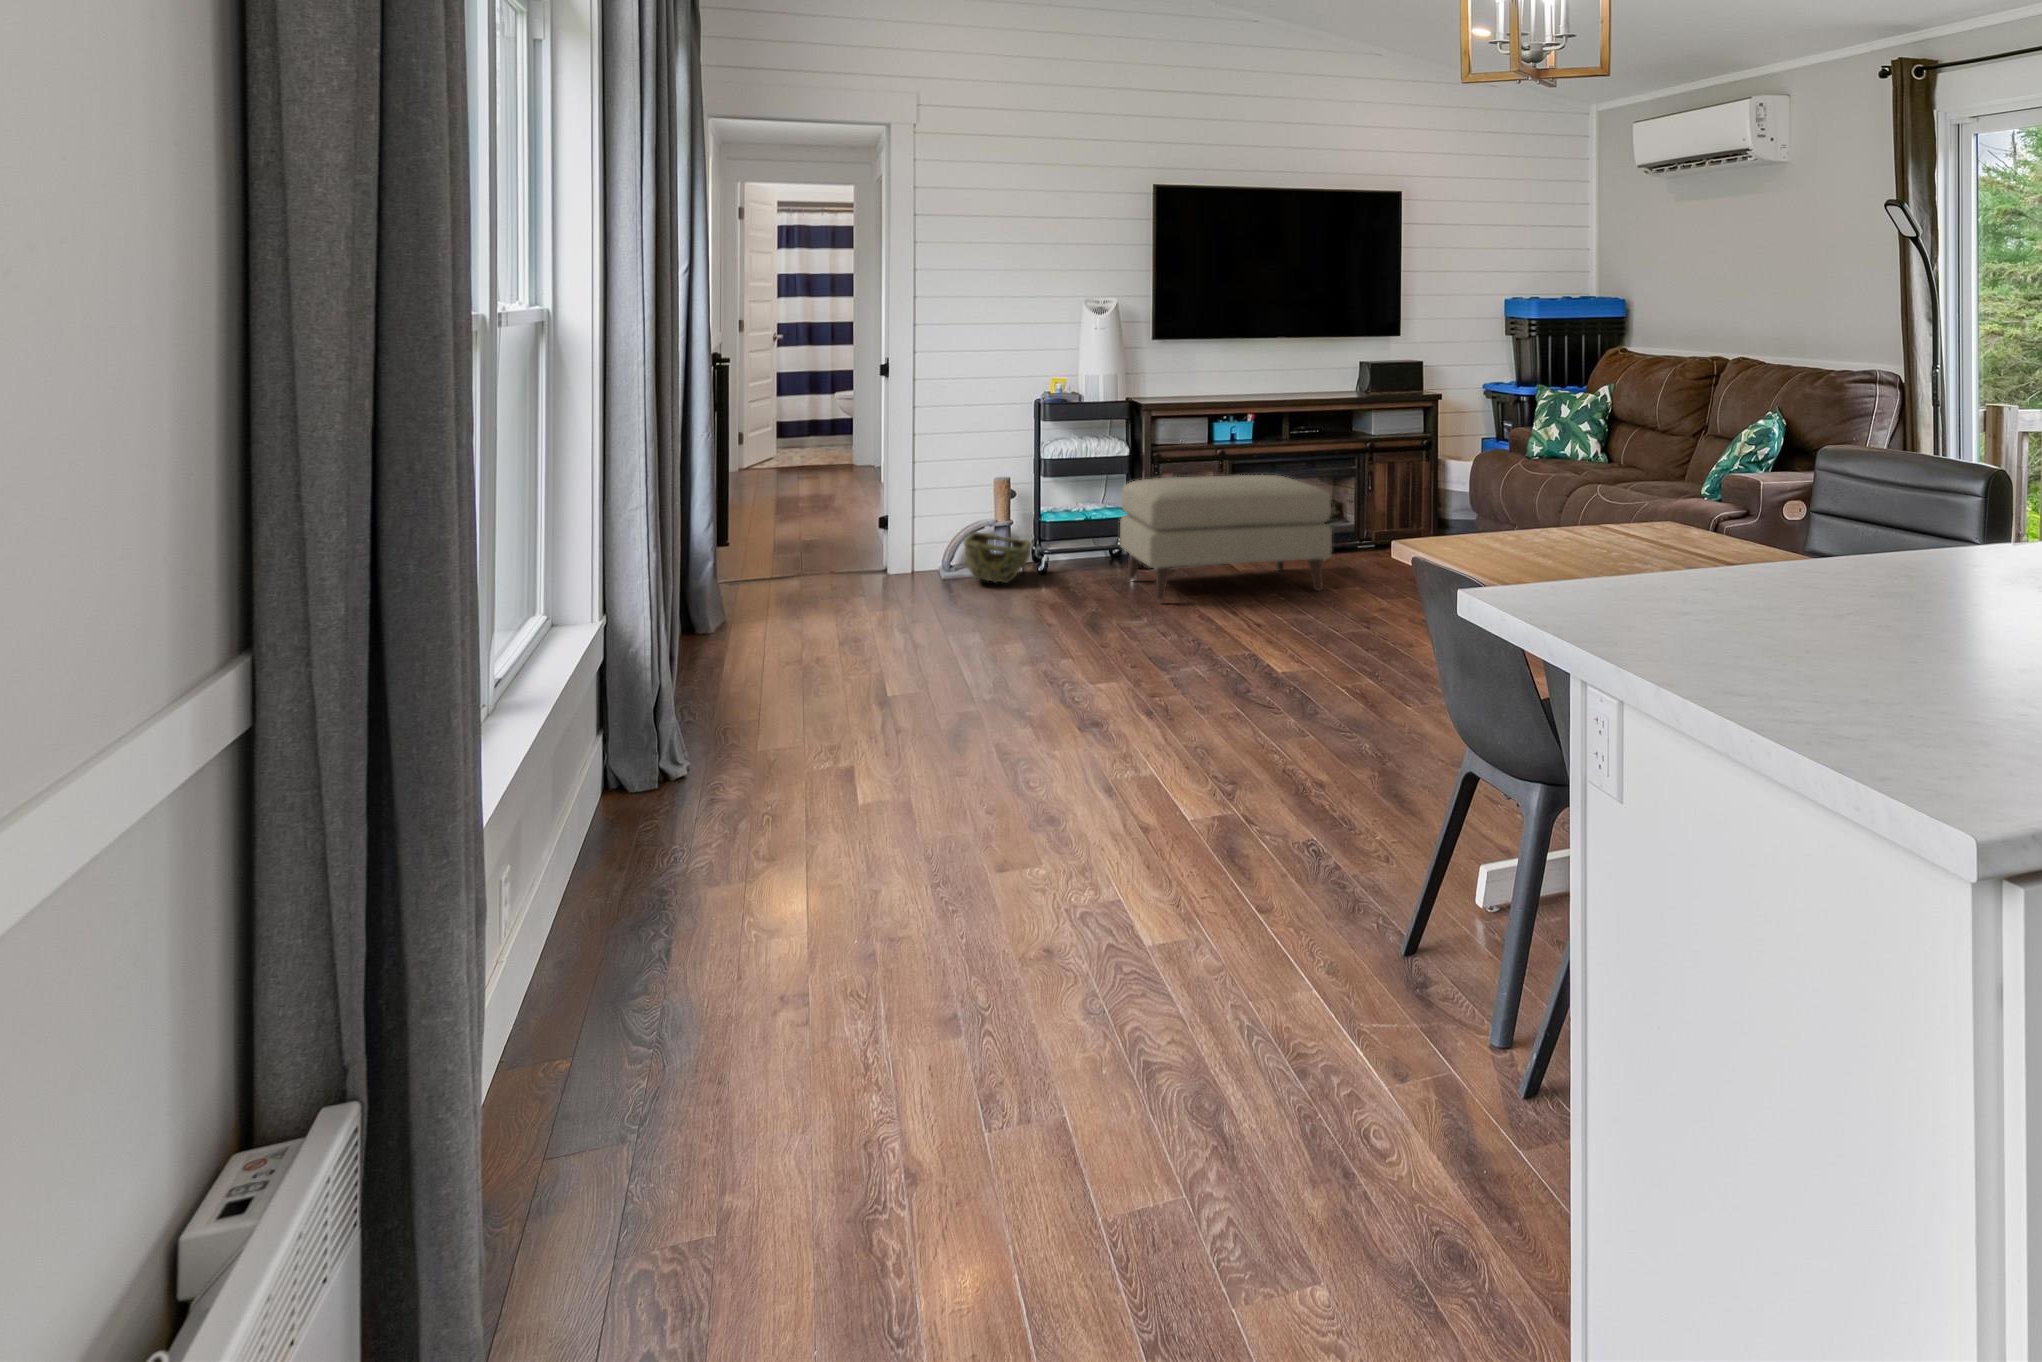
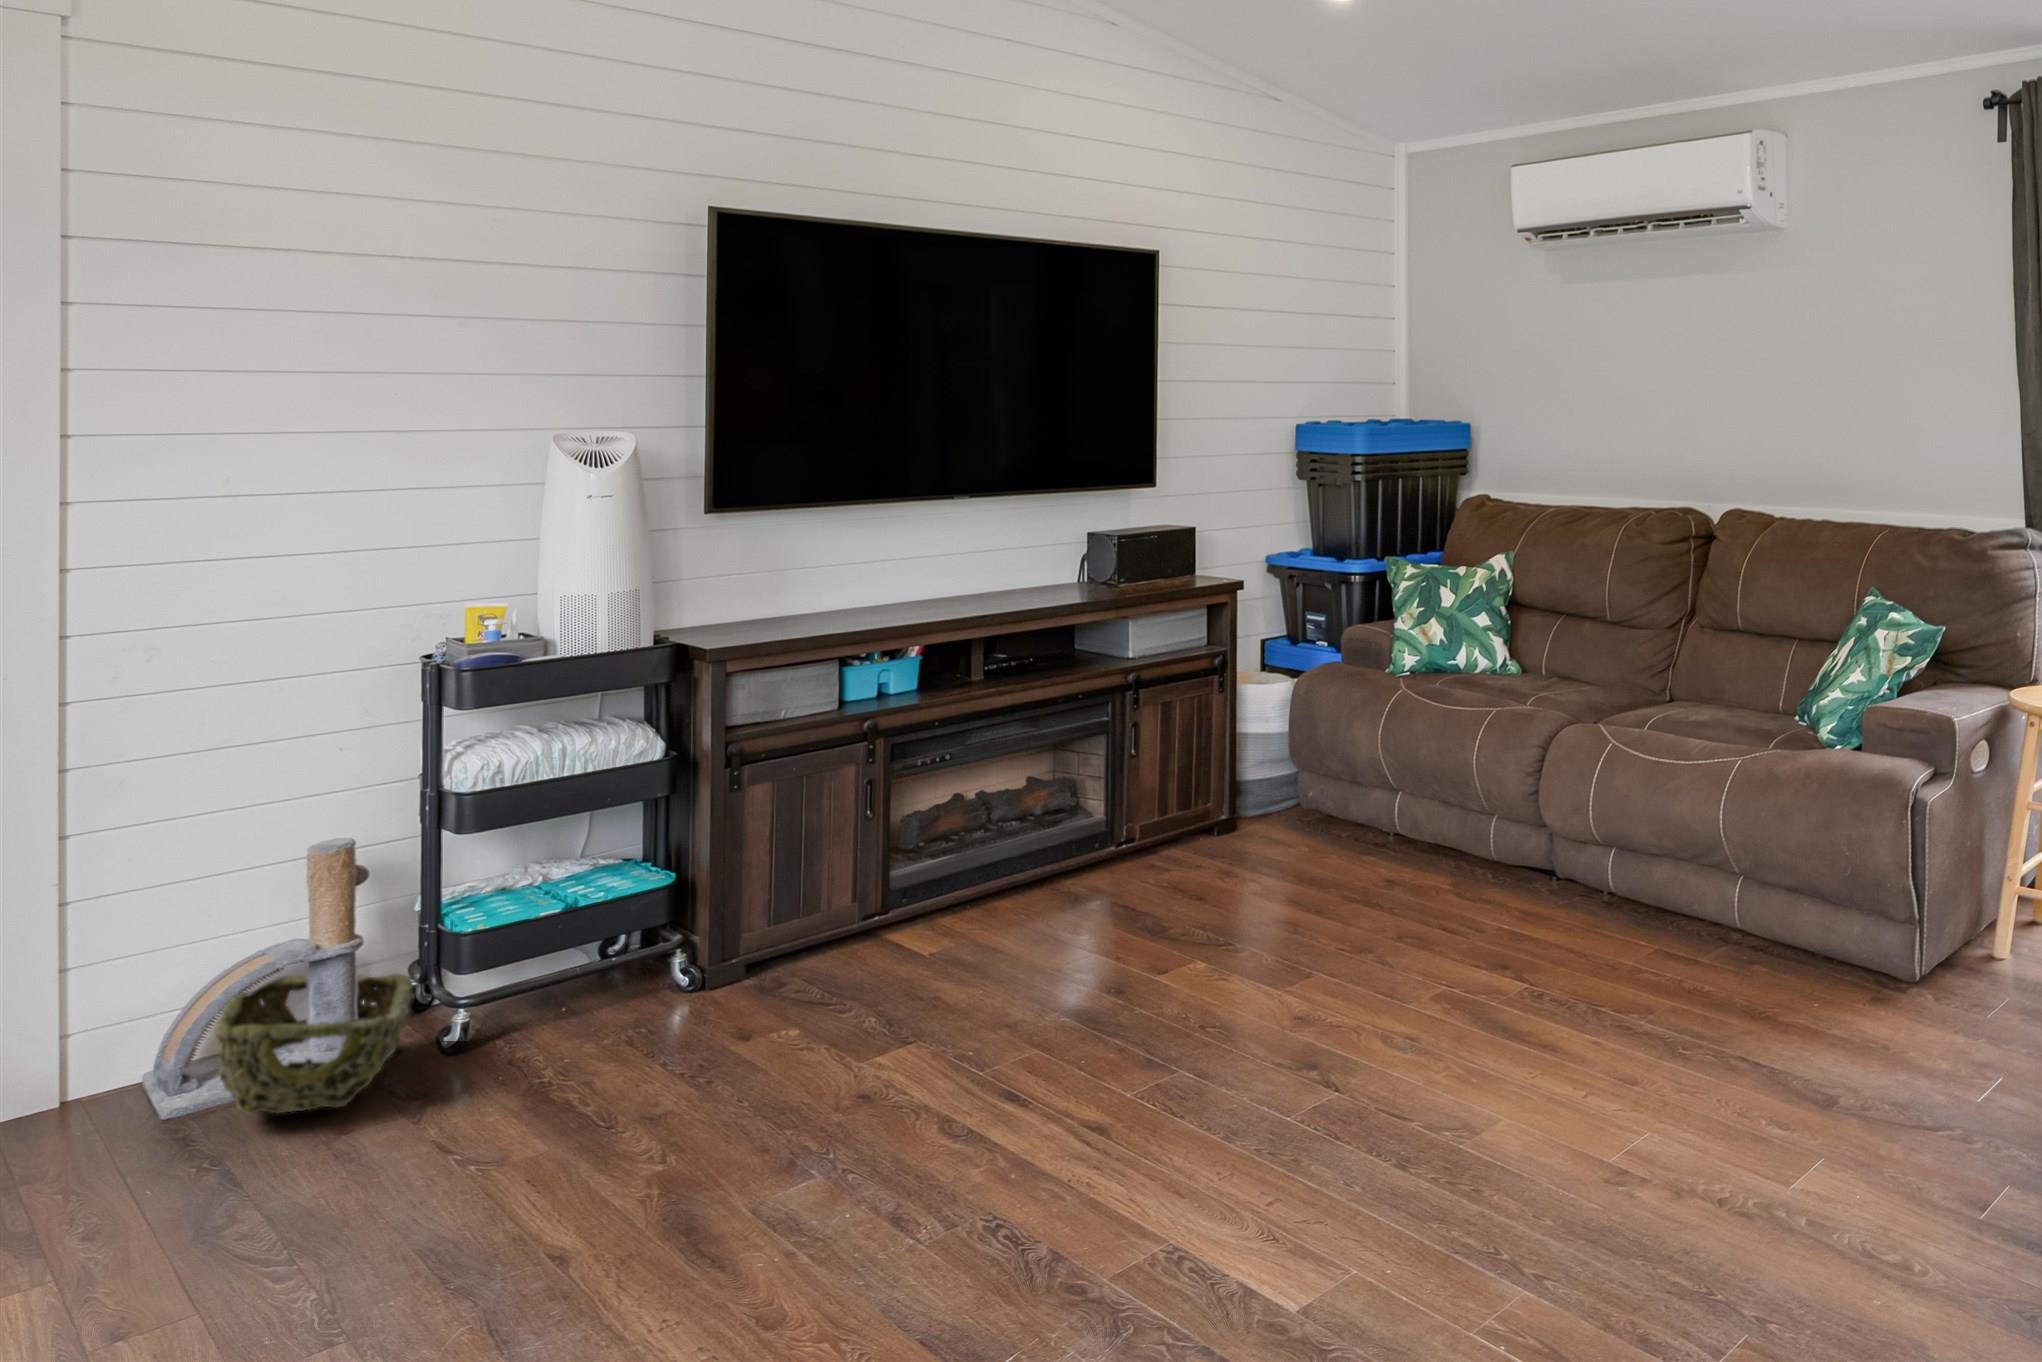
ottoman: present [1120,475,1332,601] -> none [650,762,1135,1104]

